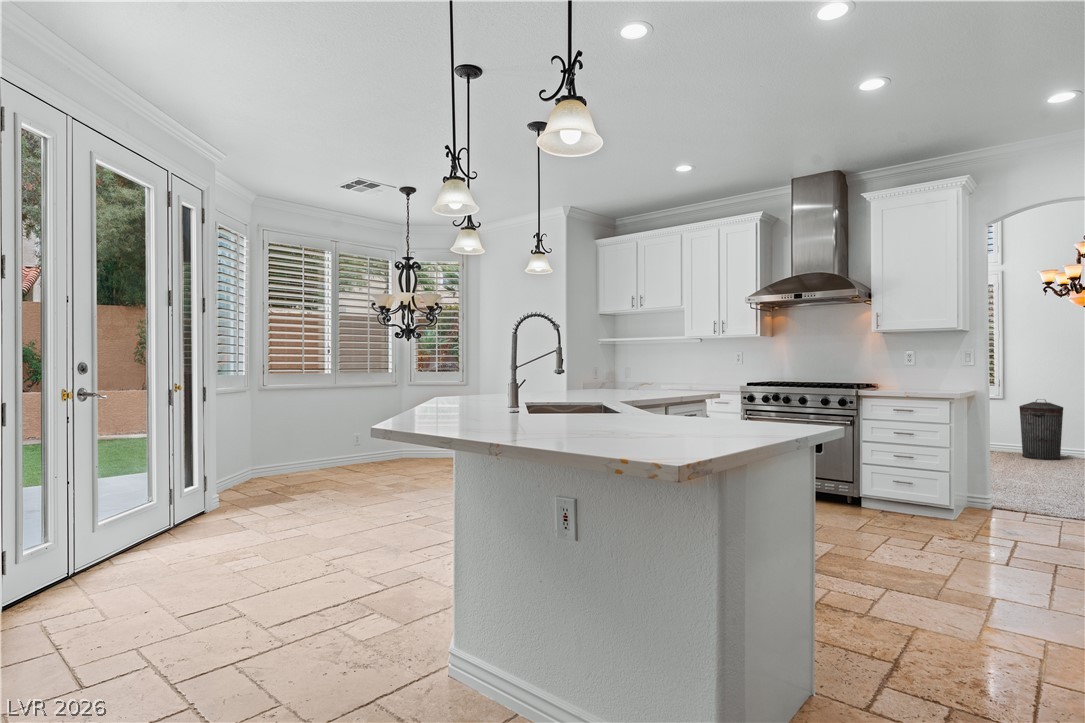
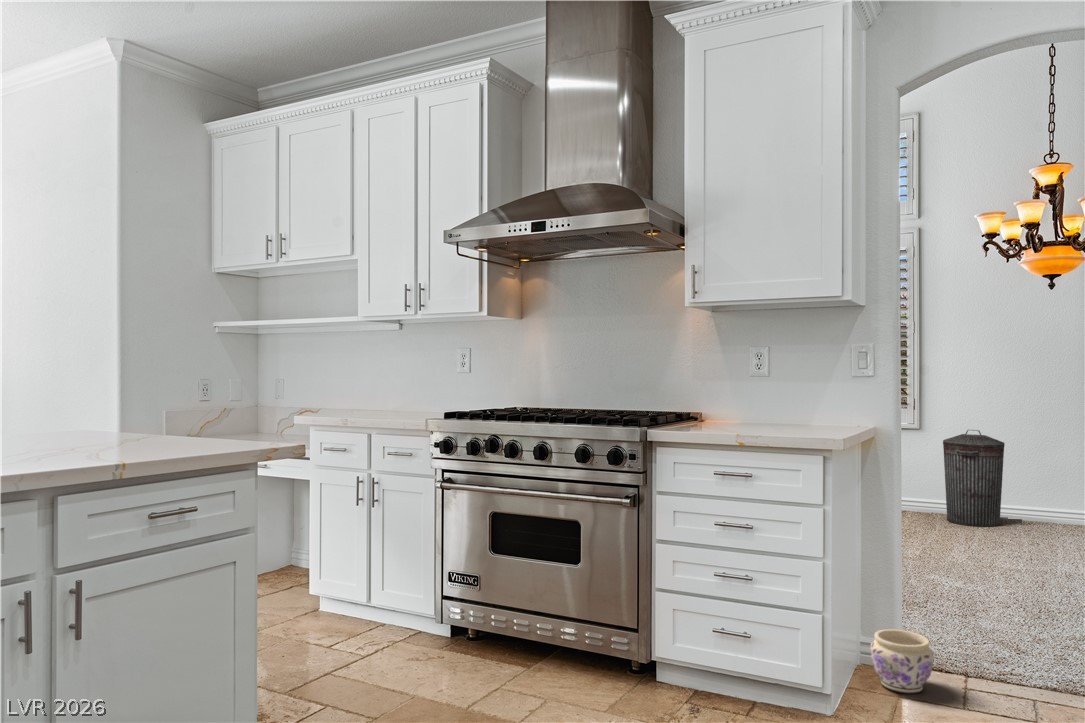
planter: none [972,487,1006,515] -> present [870,629,934,694]

